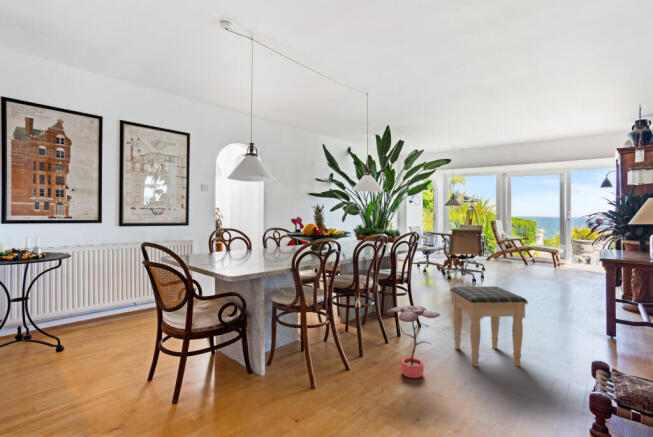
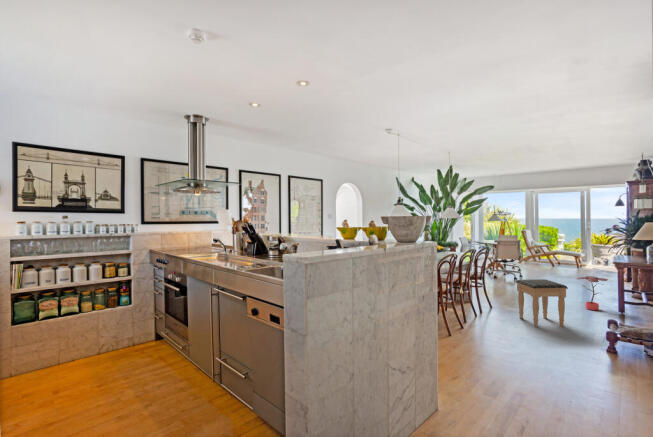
potted plant: present [387,306,440,378] -> present [577,276,608,310]

